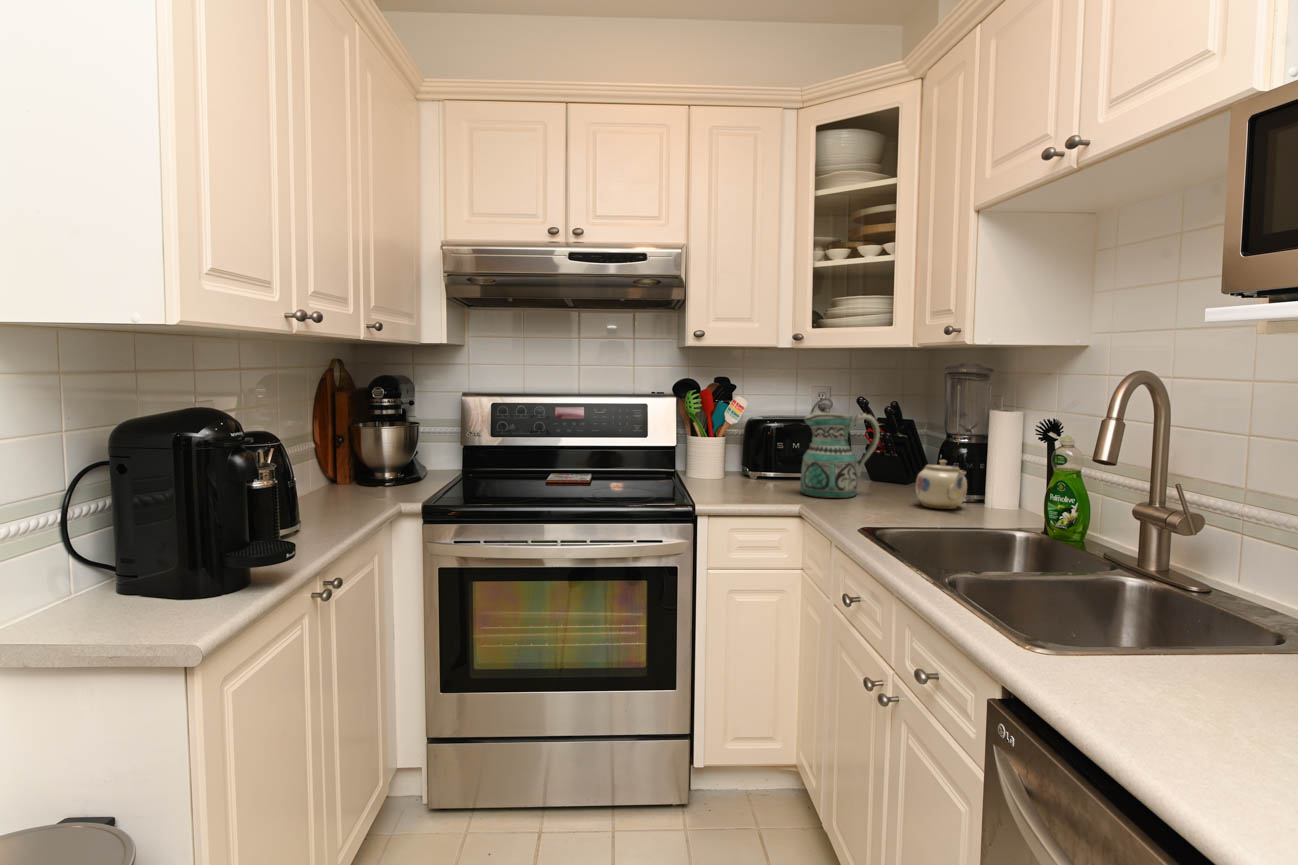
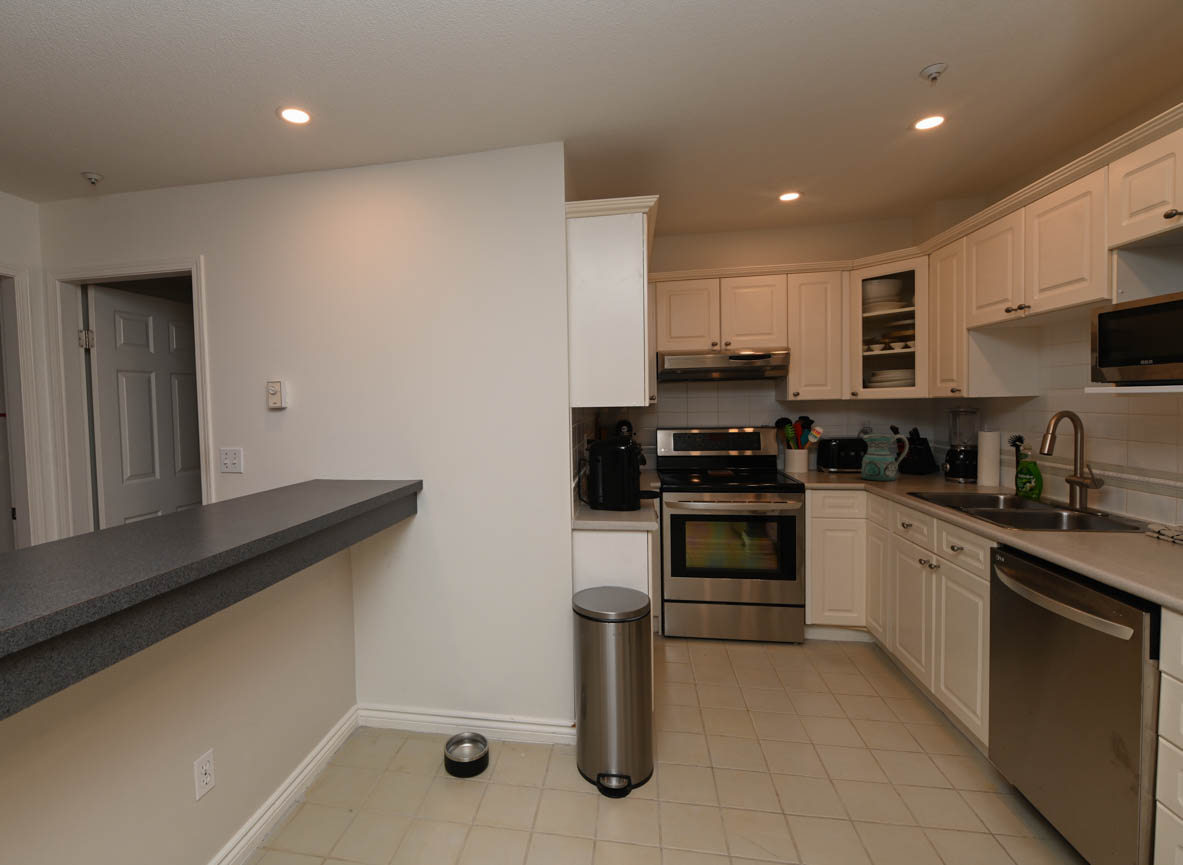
teapot: present [916,460,967,509] -> none [933,459,965,485]

